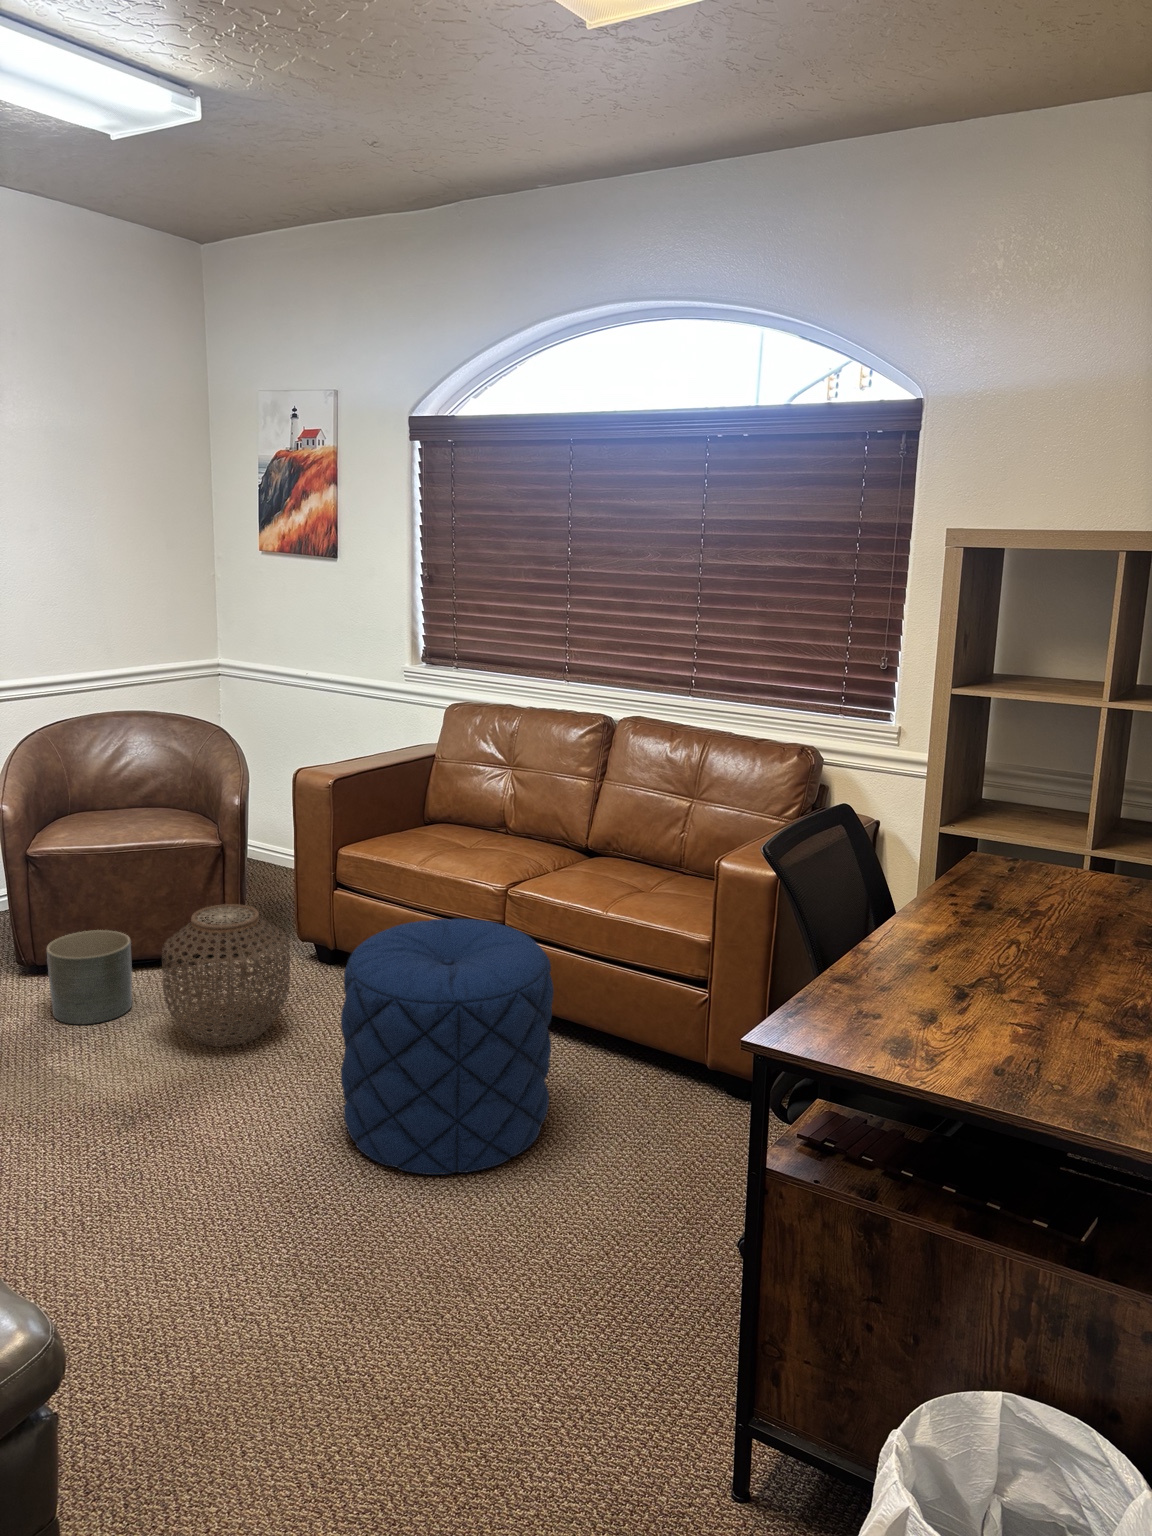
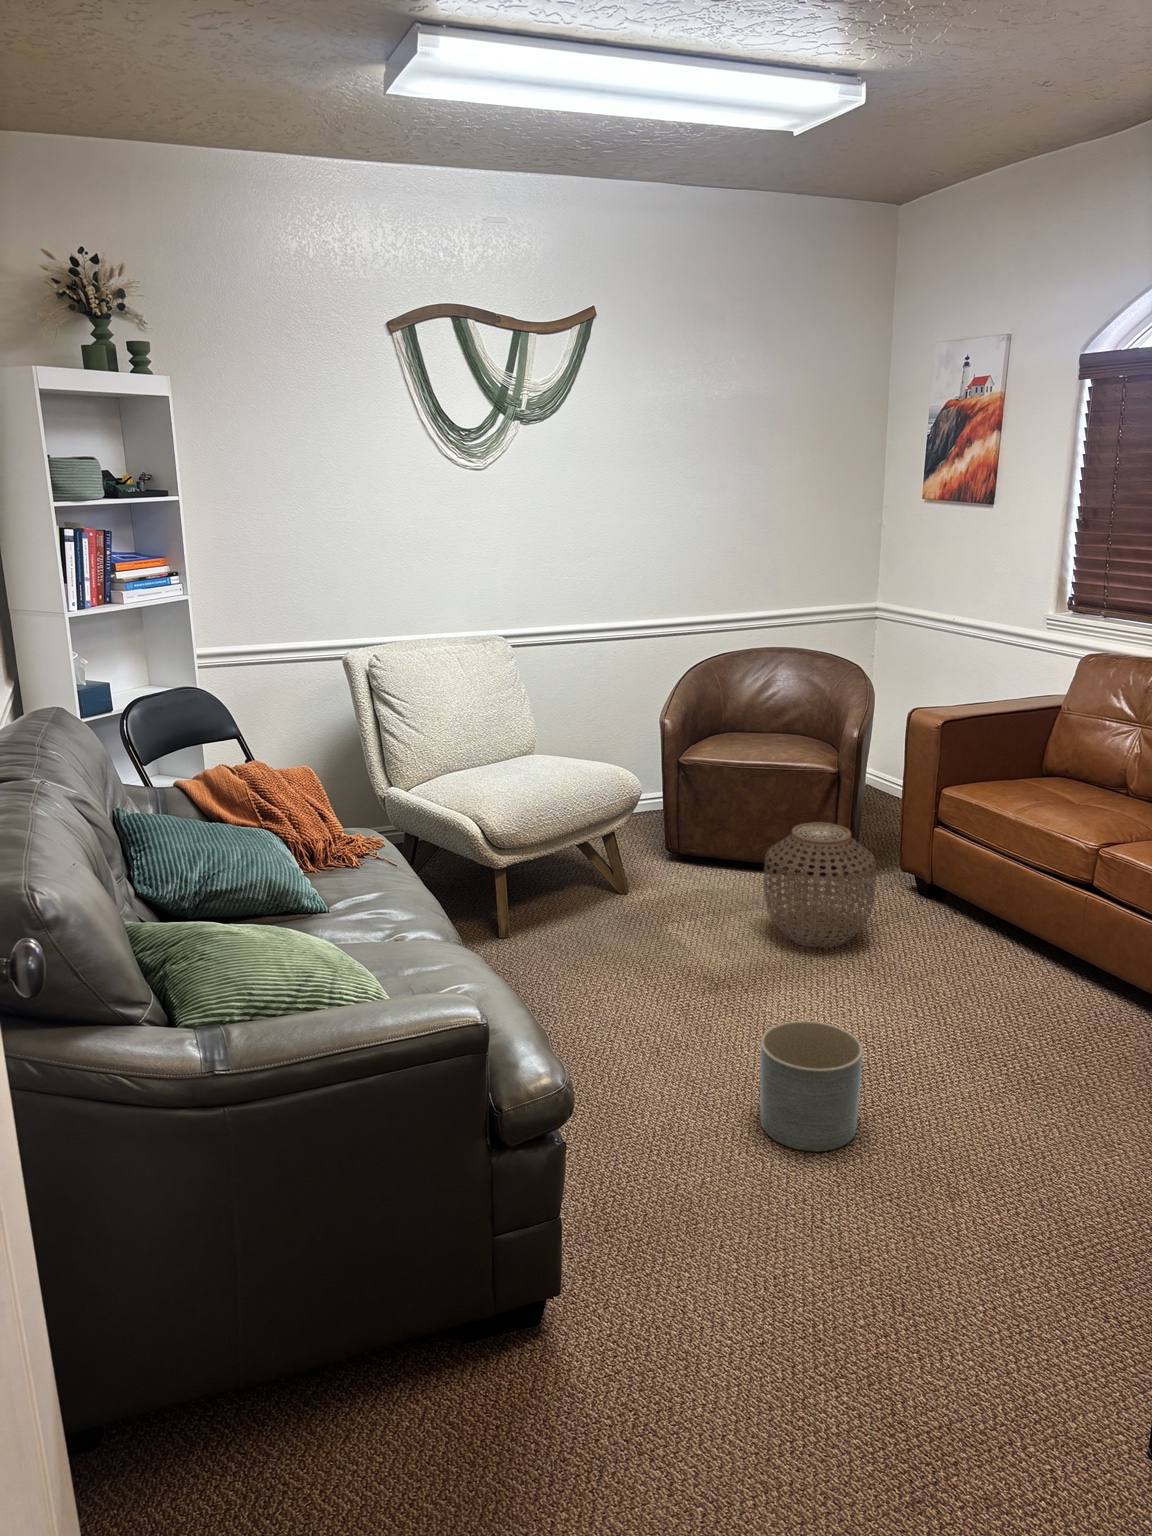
pouf: present [341,919,554,1175] -> none [887,861,1112,1106]
planter: present [46,930,132,1024] -> present [760,1021,863,1151]

